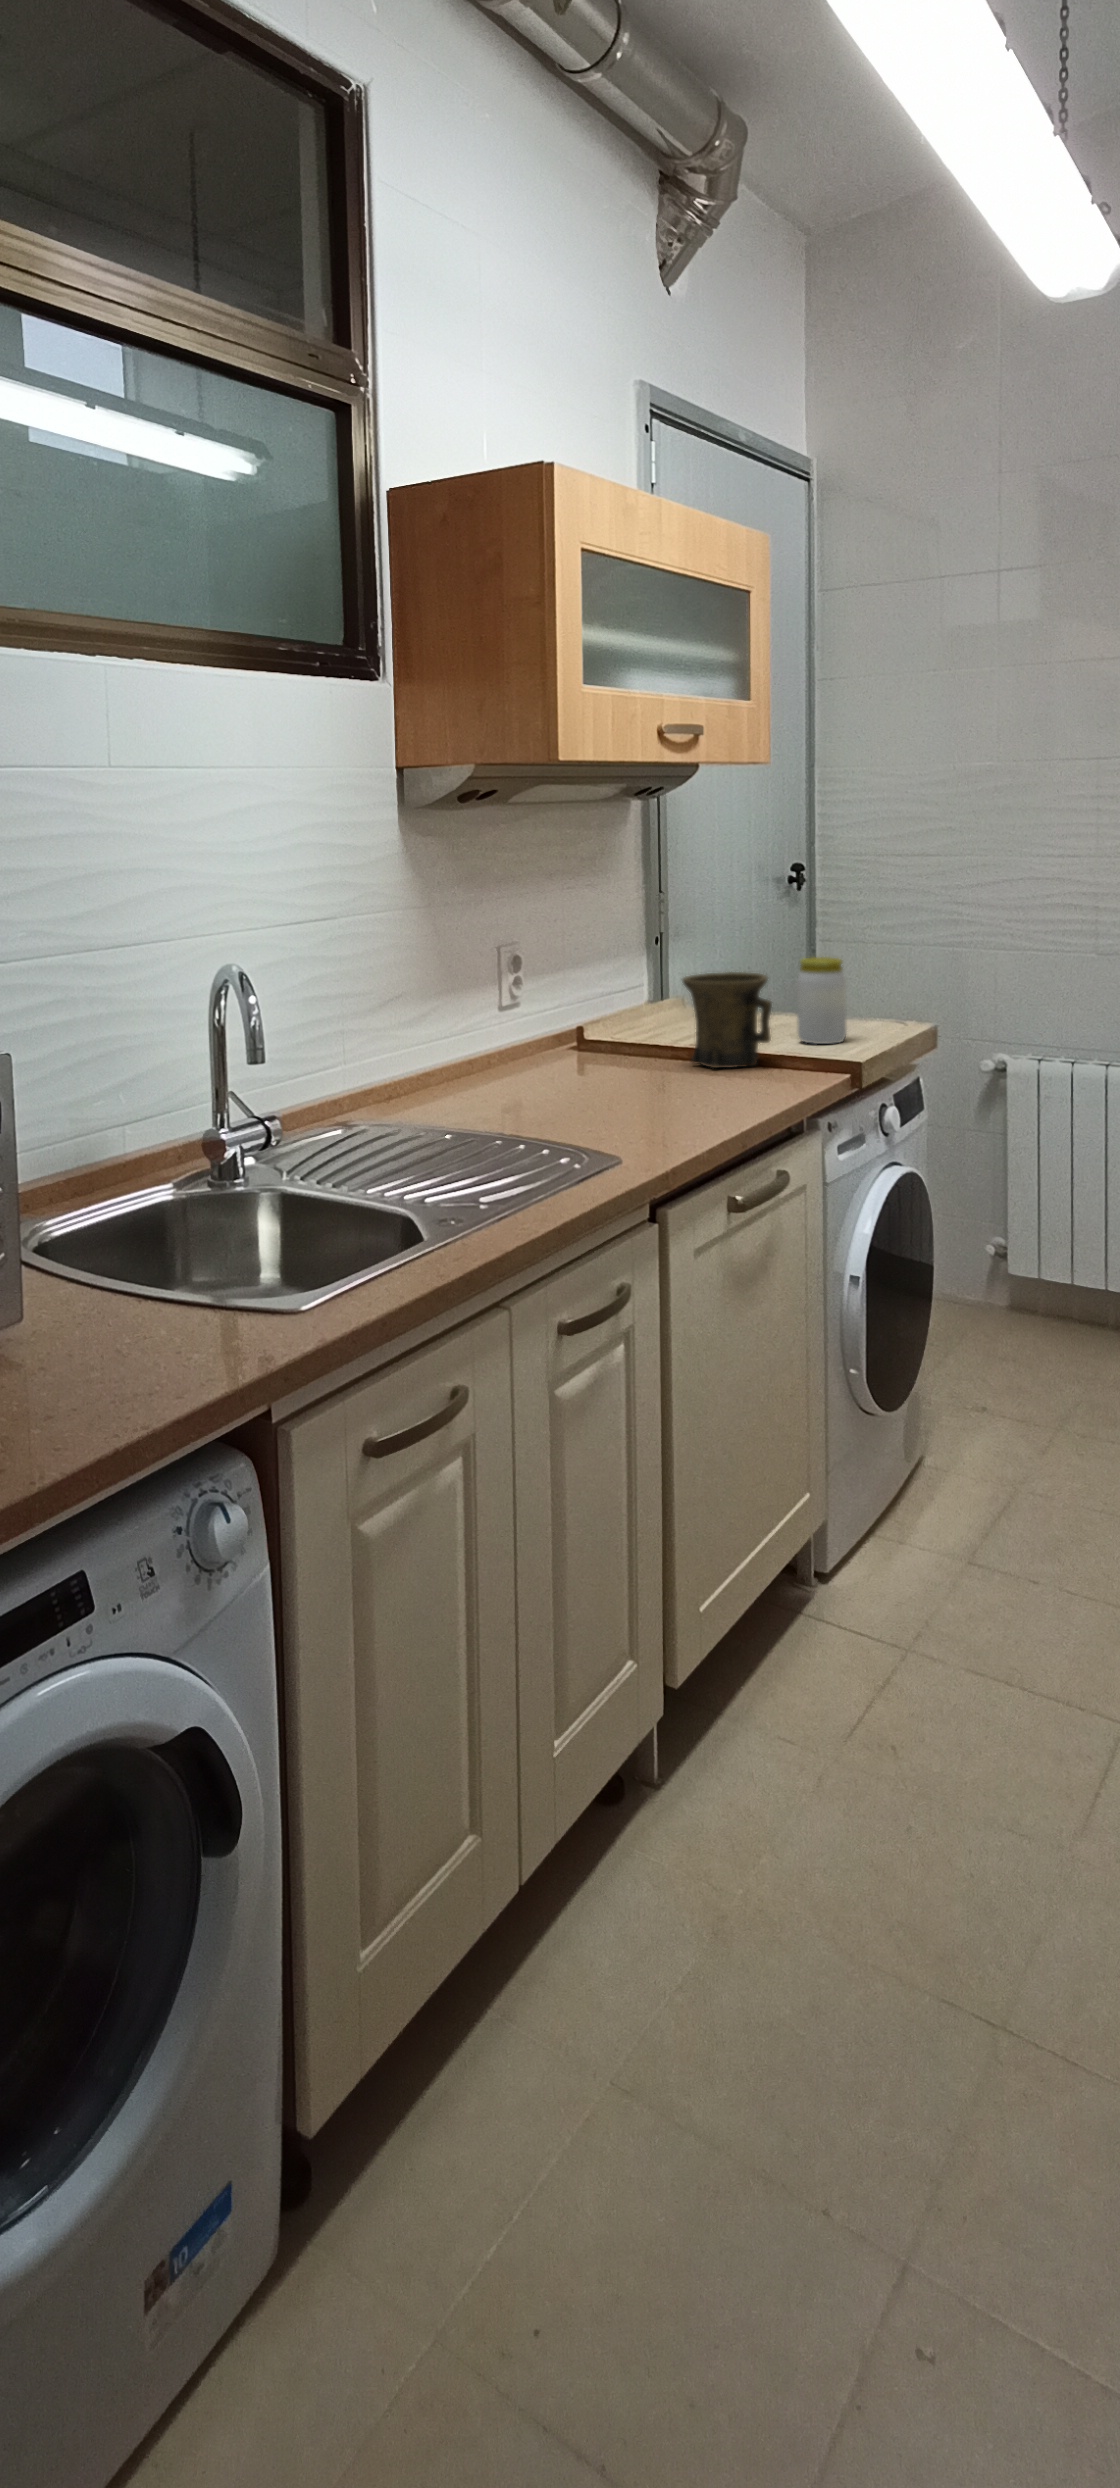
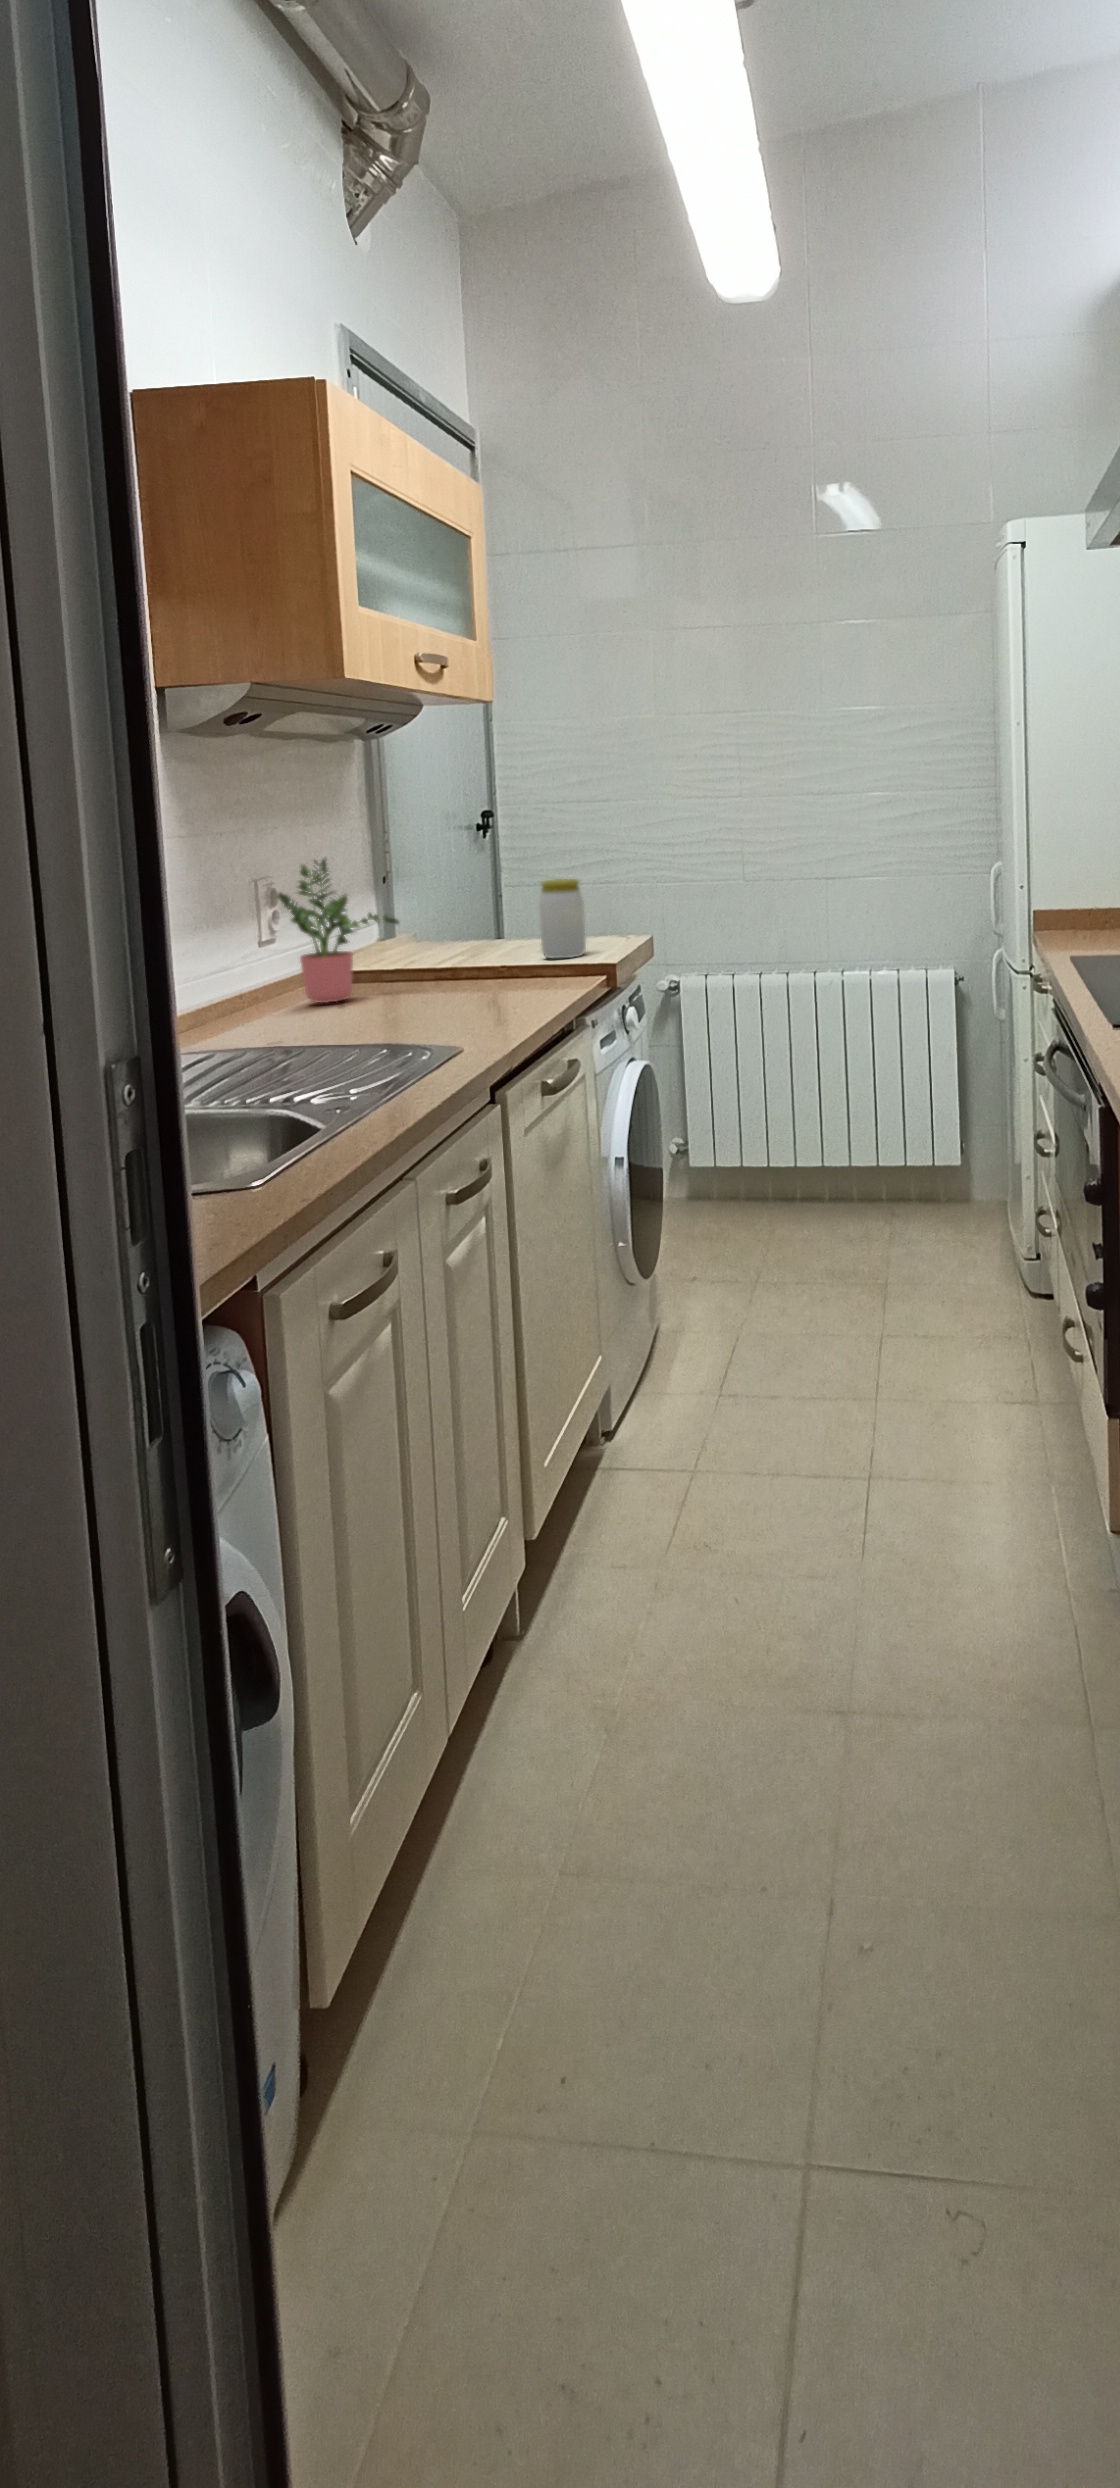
potted plant: none [508,926,634,1072] -> present [277,859,399,1003]
mug: present [682,972,772,1068] -> none [445,893,535,983]

